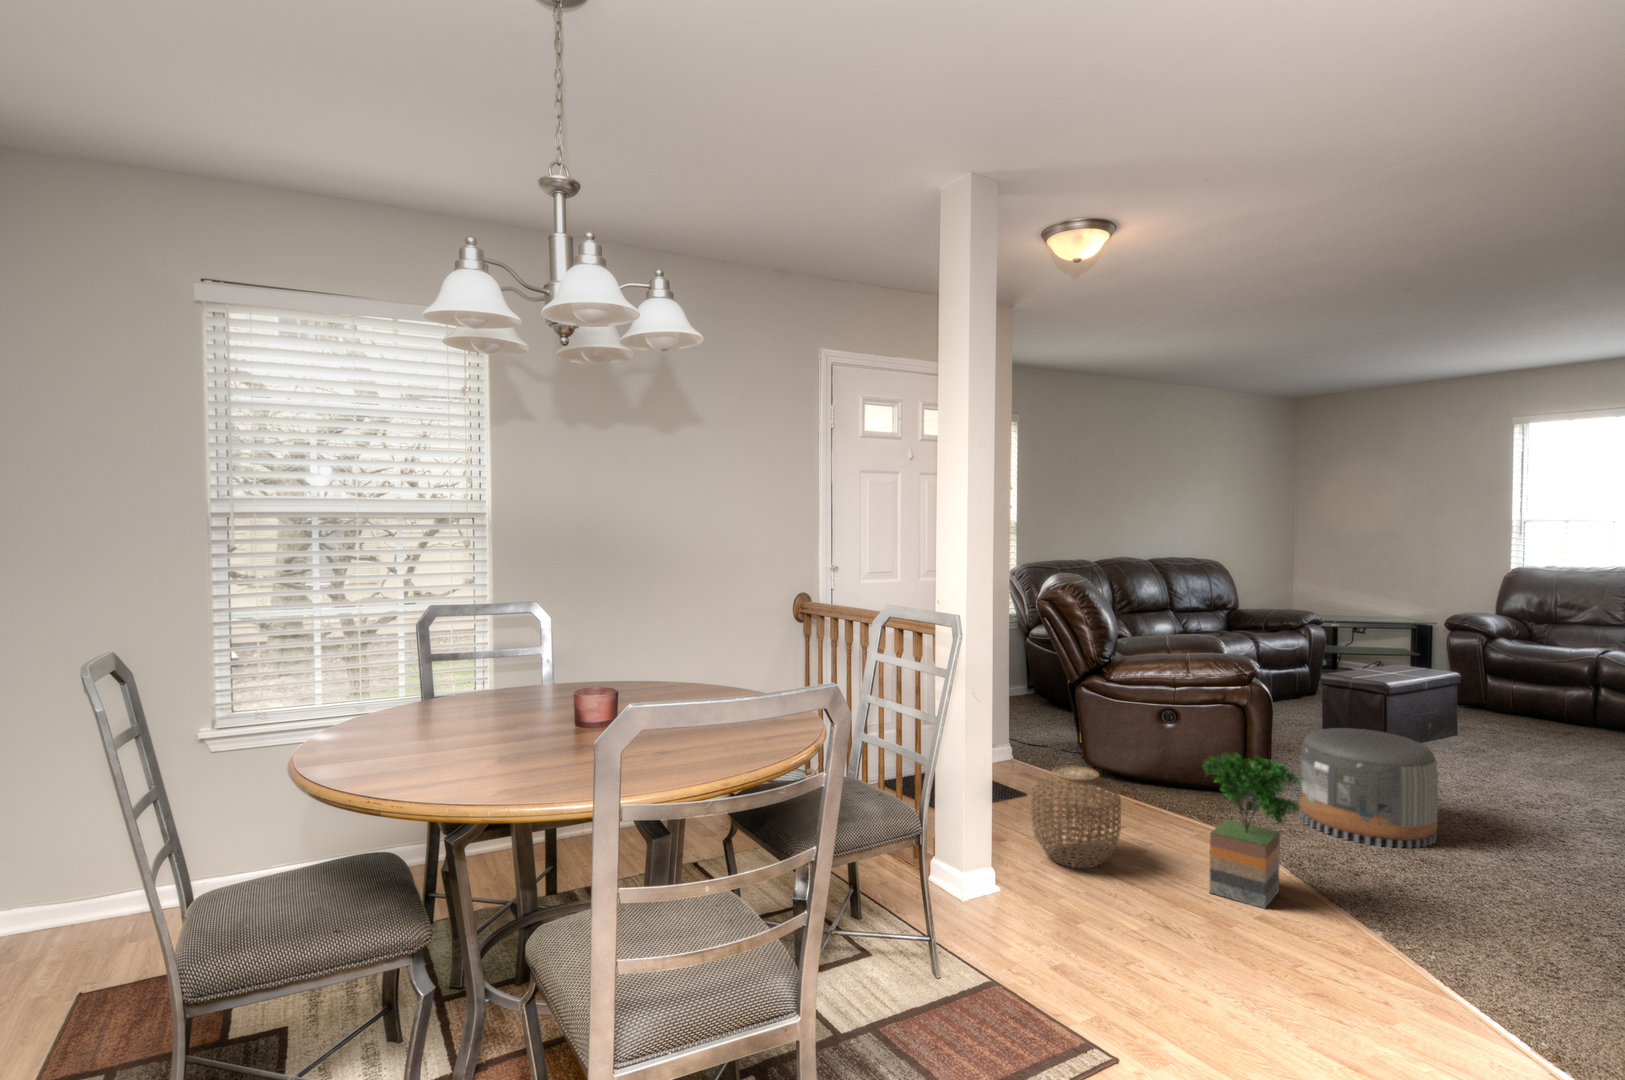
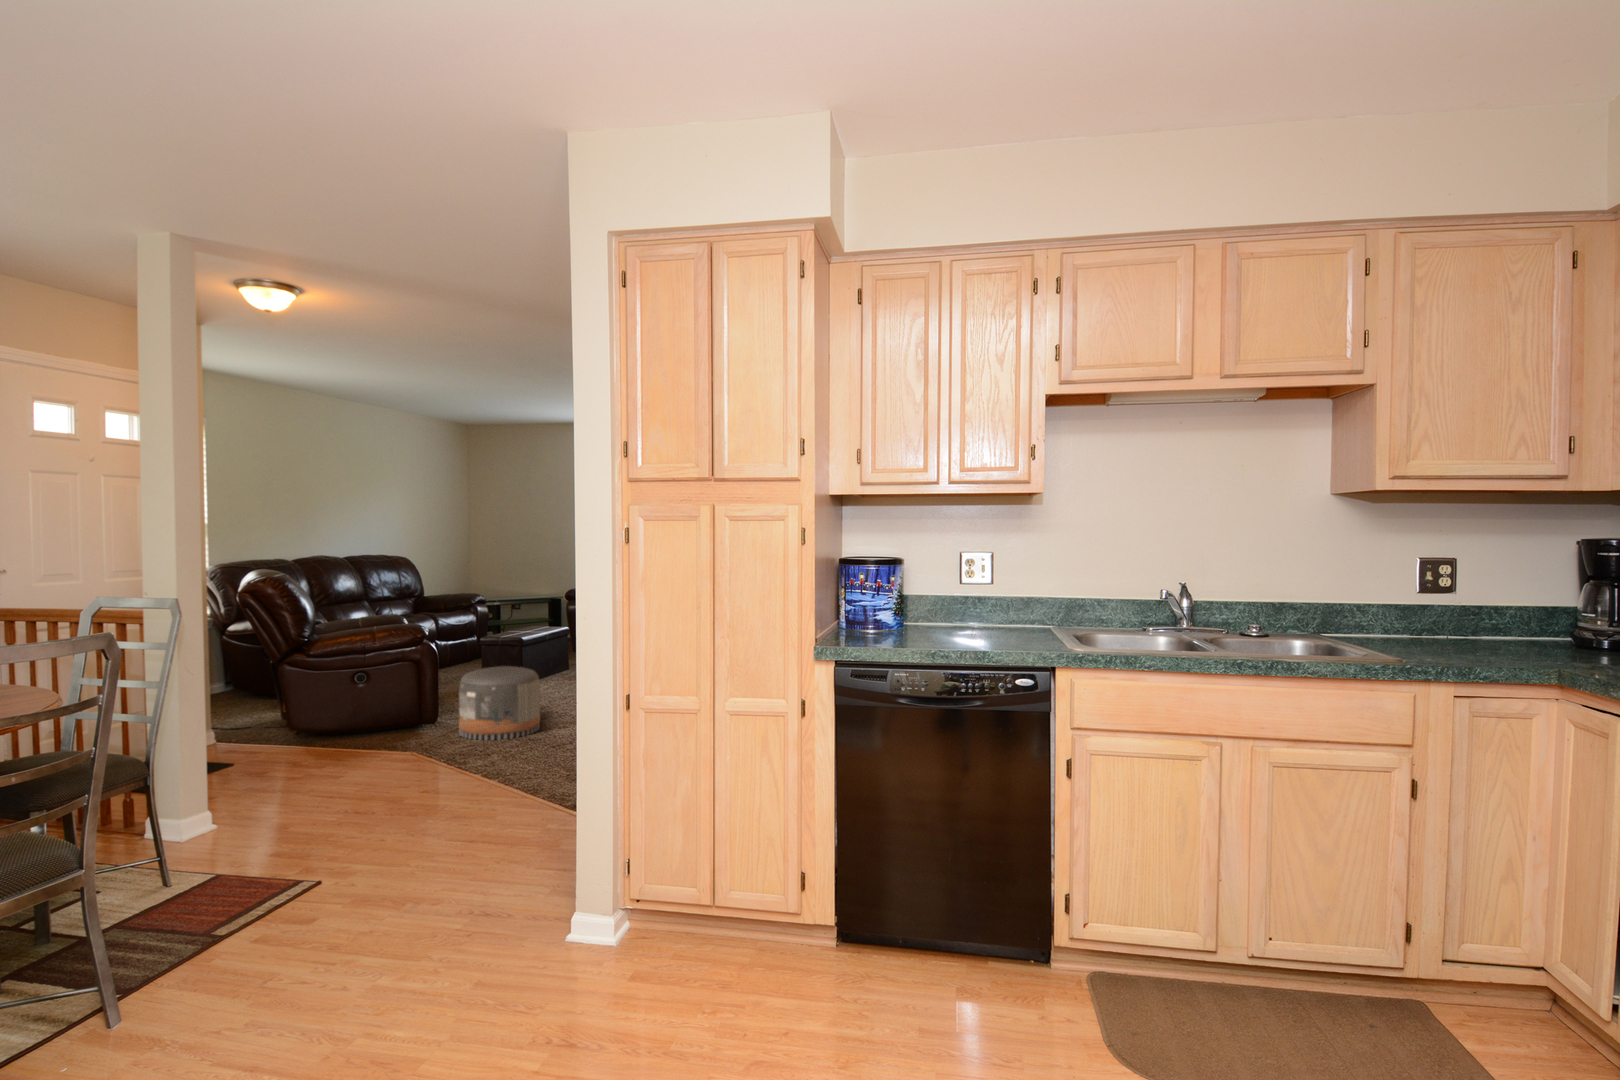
potted tree: present [1204,753,1300,909] -> none [384,686,452,788]
woven basket: present [1032,765,1121,868] -> none [244,722,323,801]

